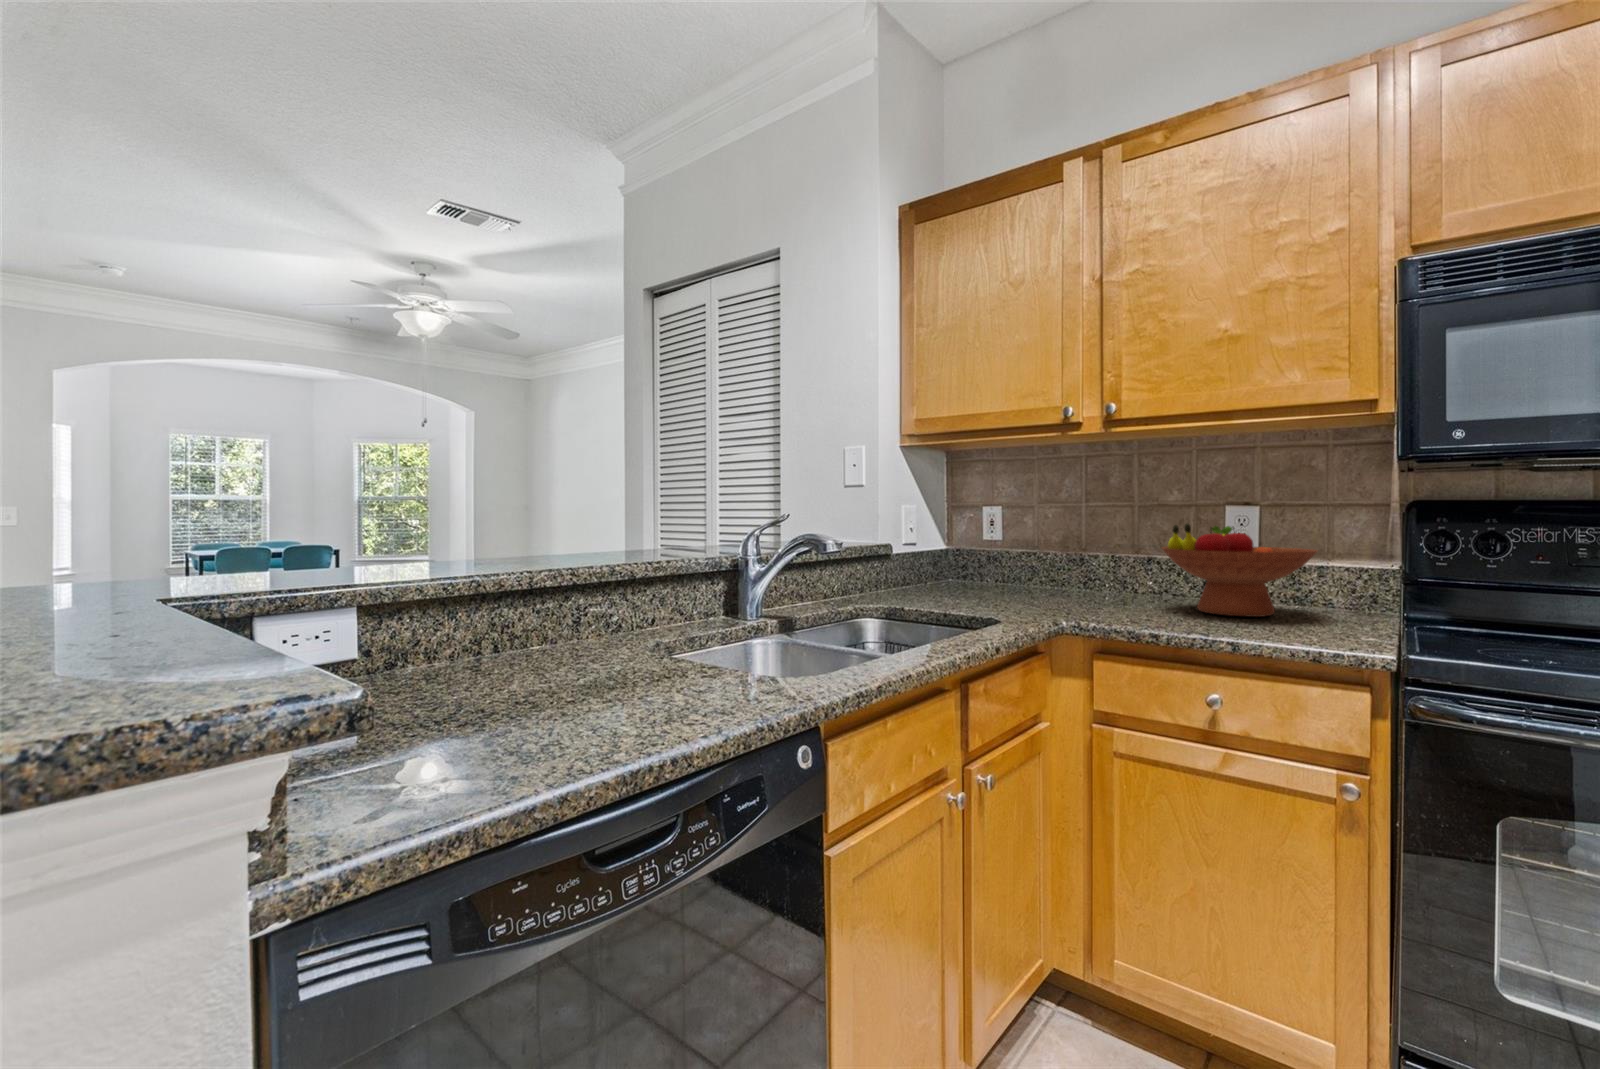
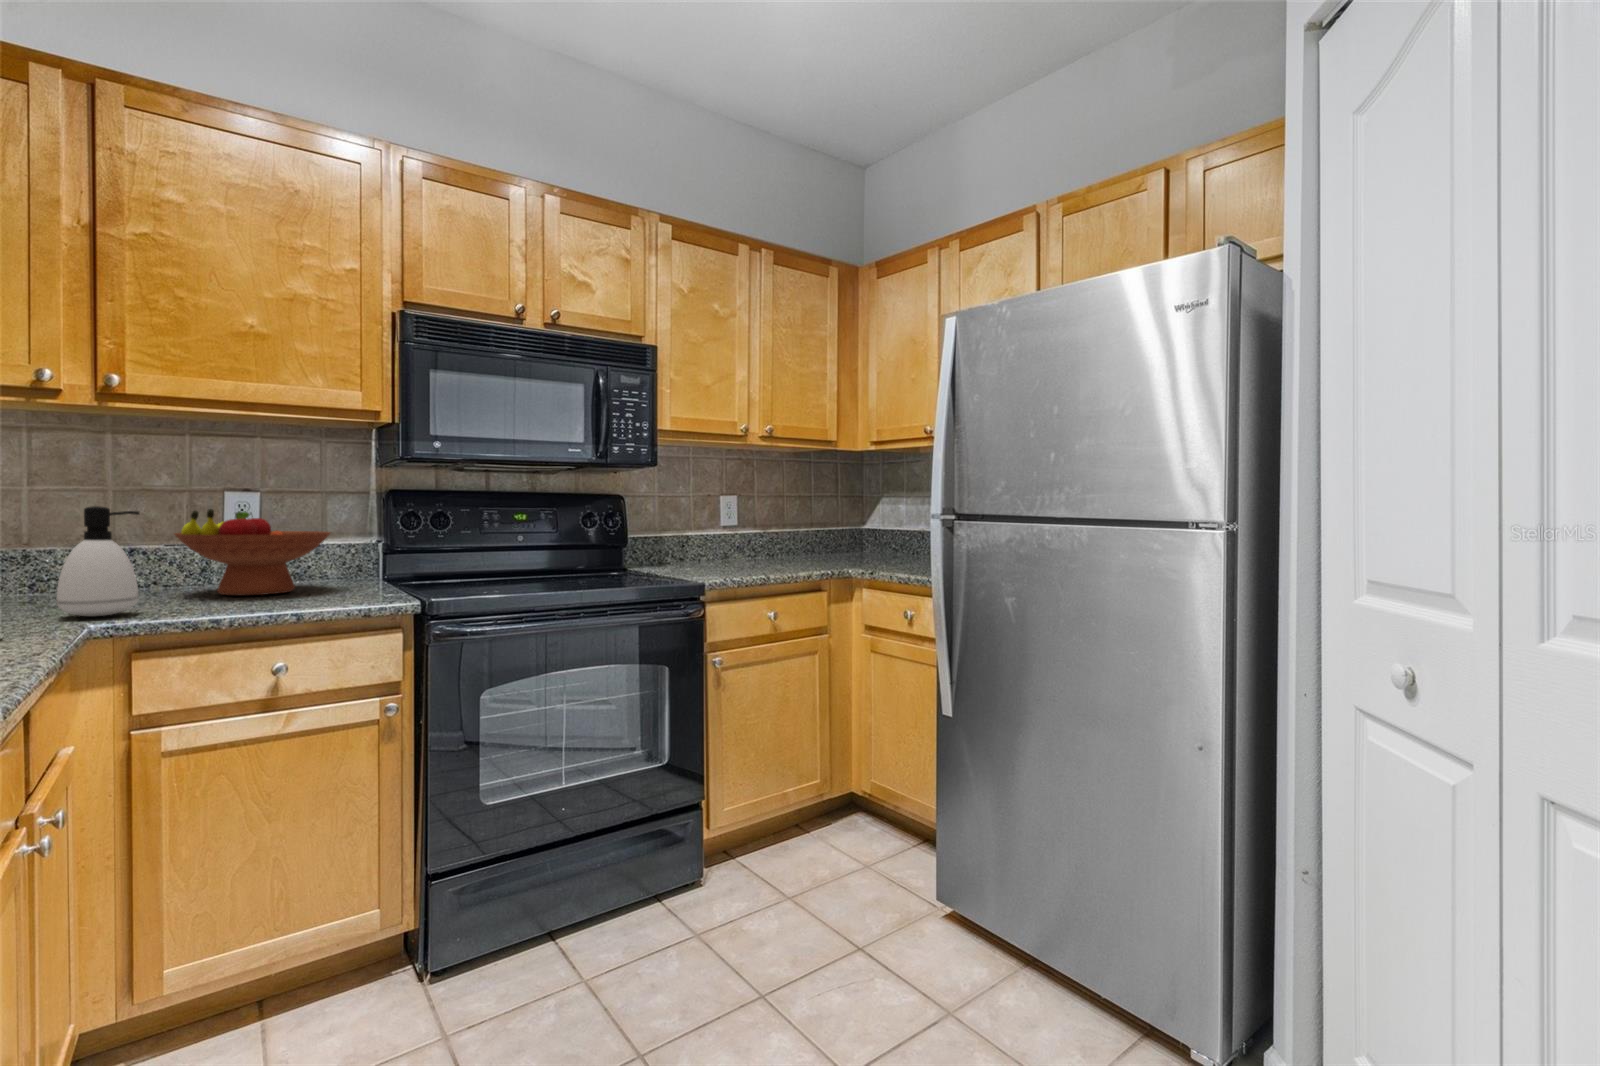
soap dispenser: none [1054,522,1112,618] -> present [57,506,139,616]

